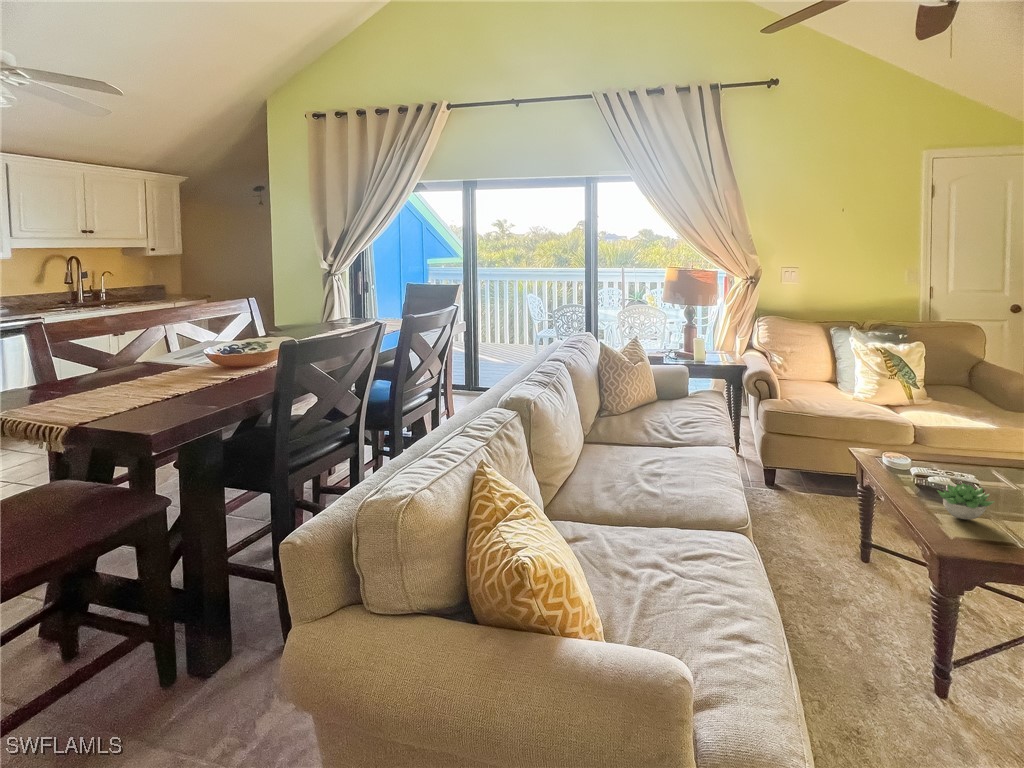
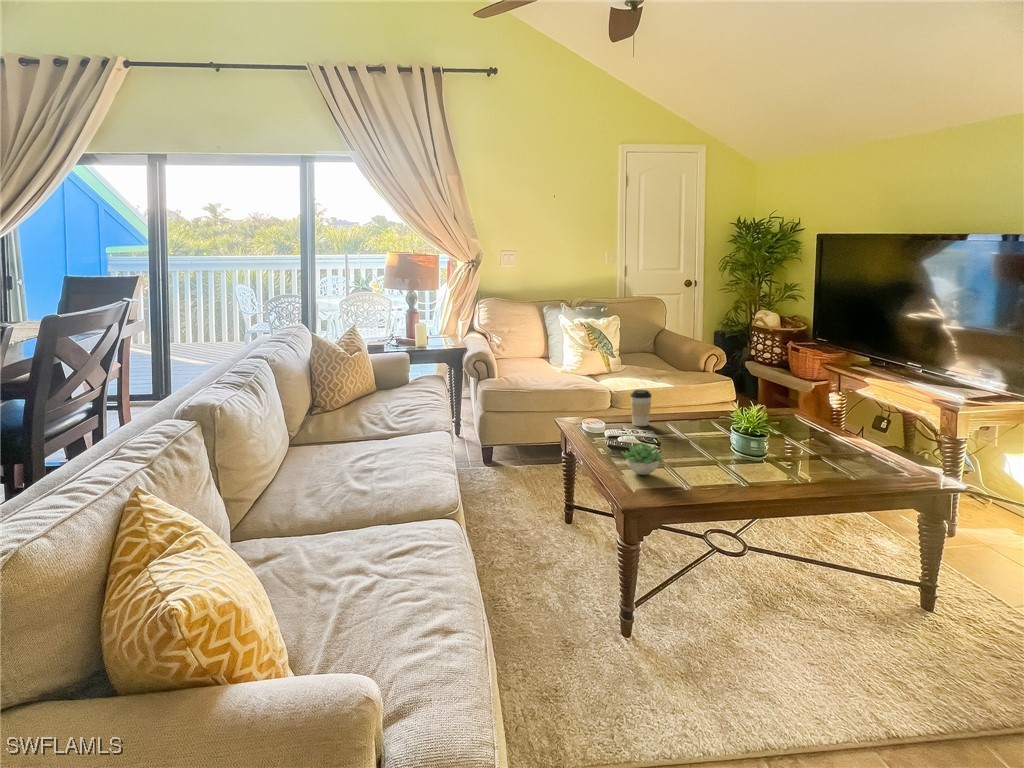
coffee cup: none [946,425,974,467] -> present [631,390,651,426]

